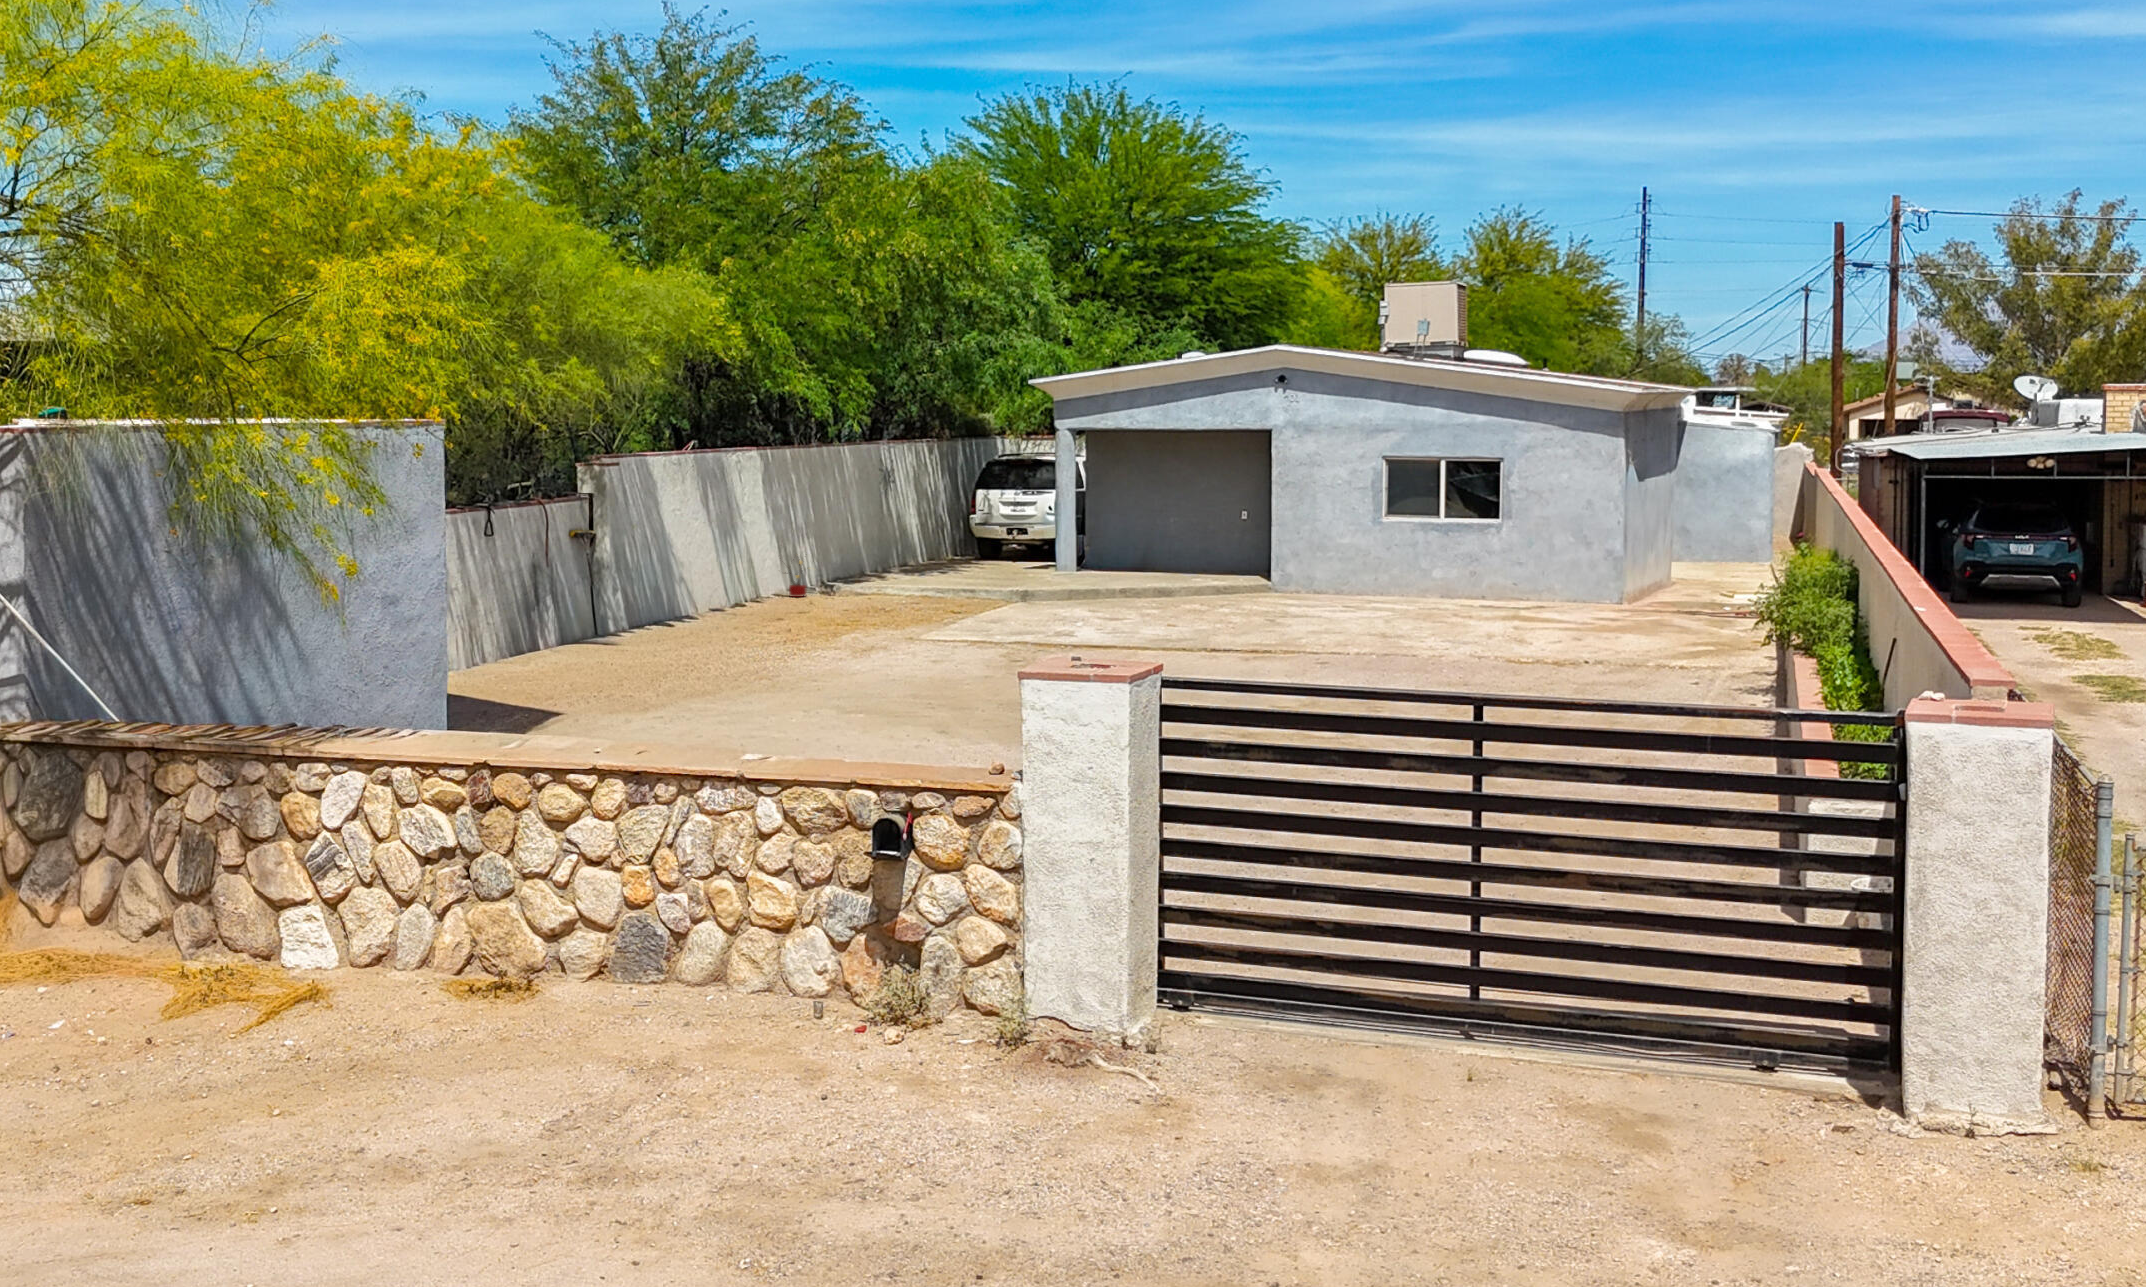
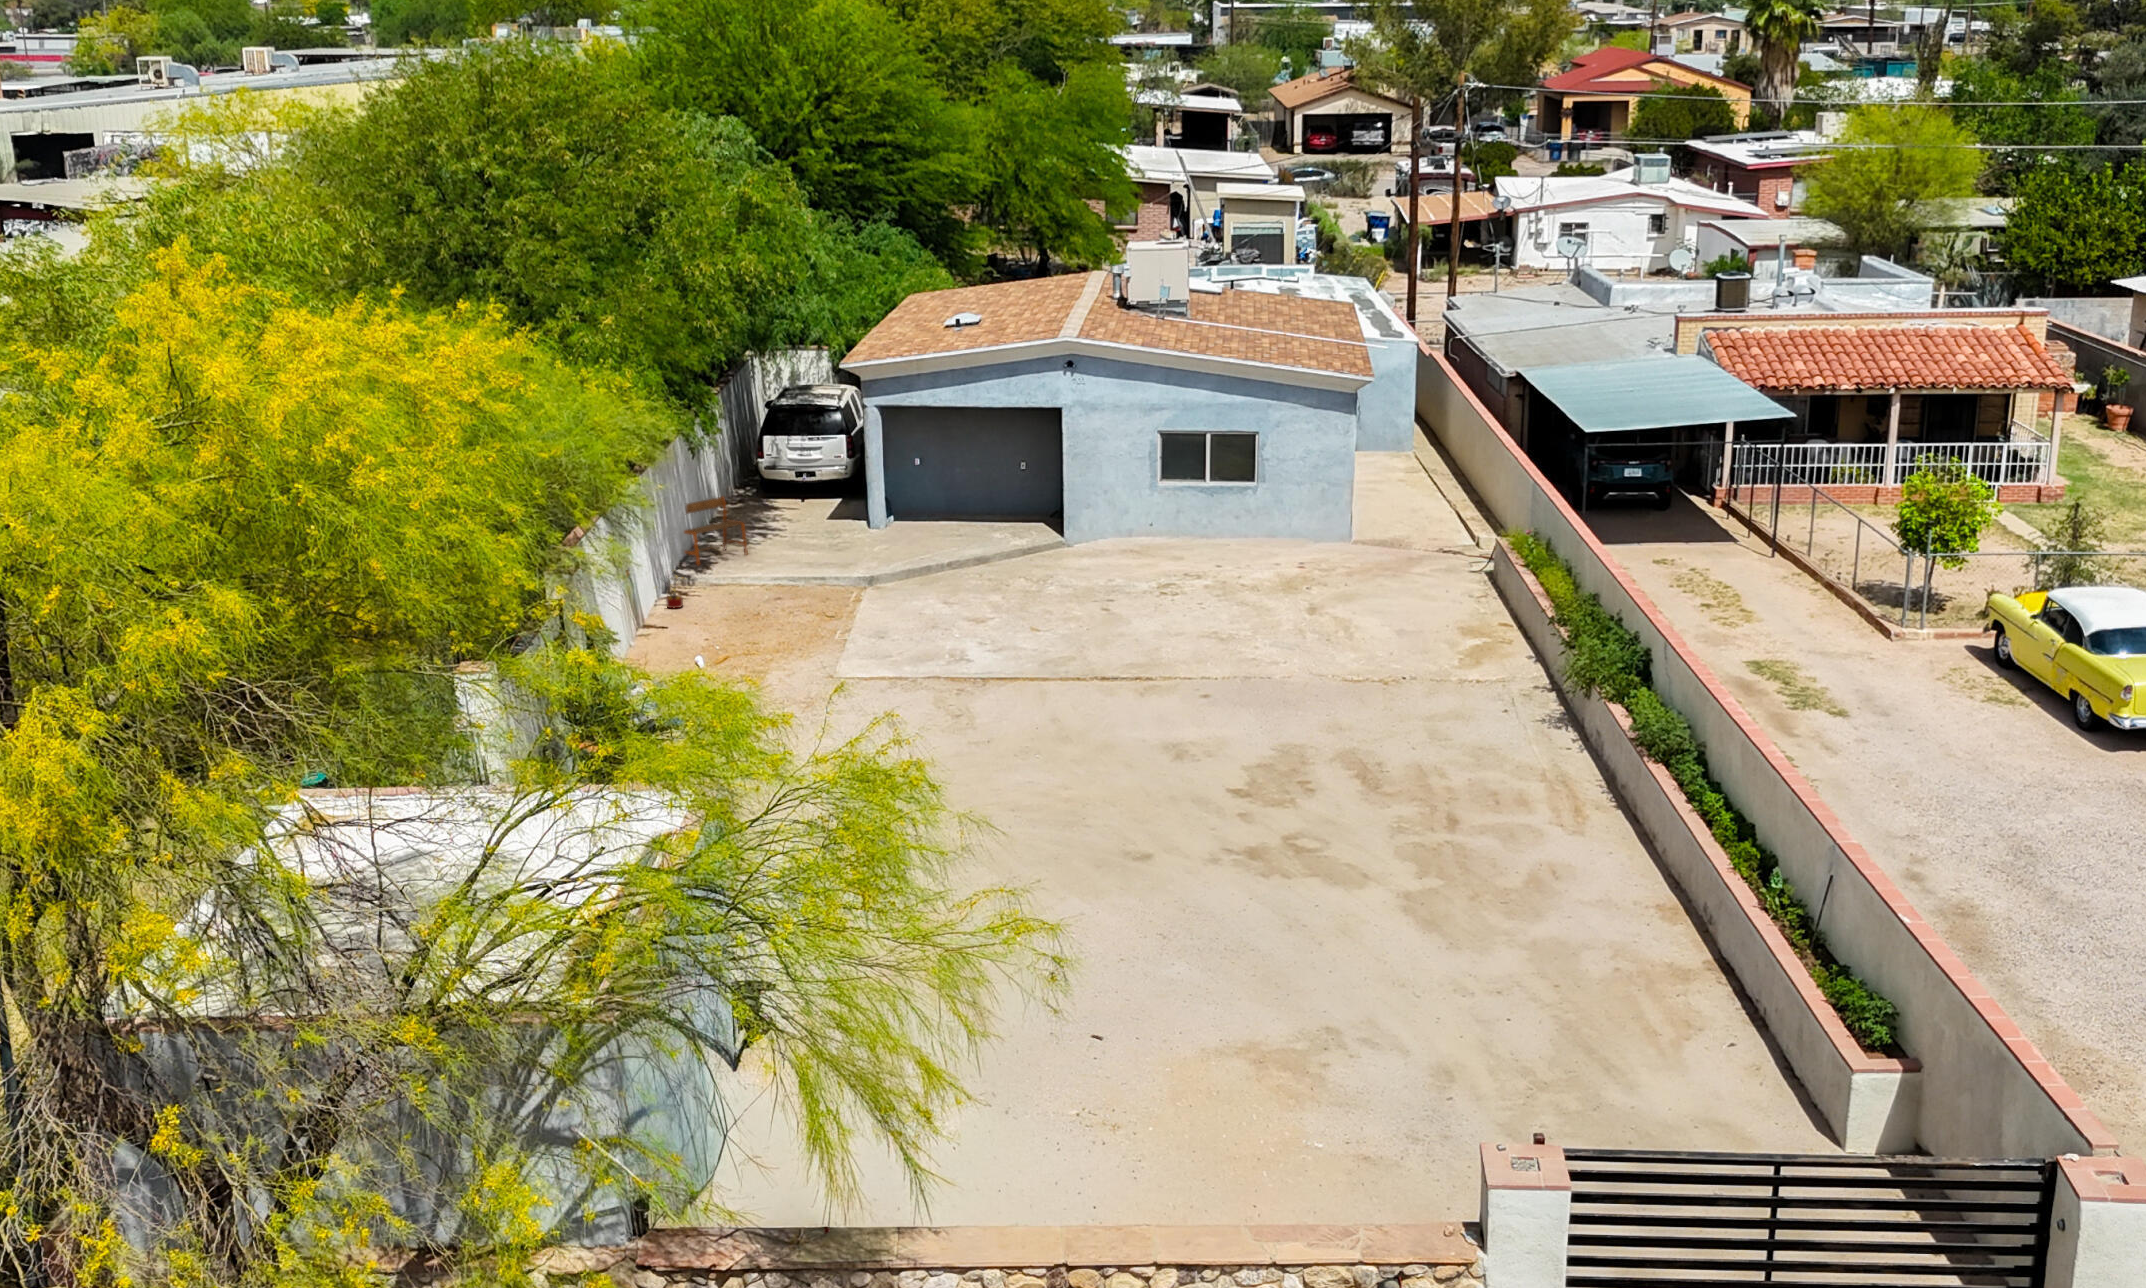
bench: none [840,517,915,582] -> present [684,496,748,565]

